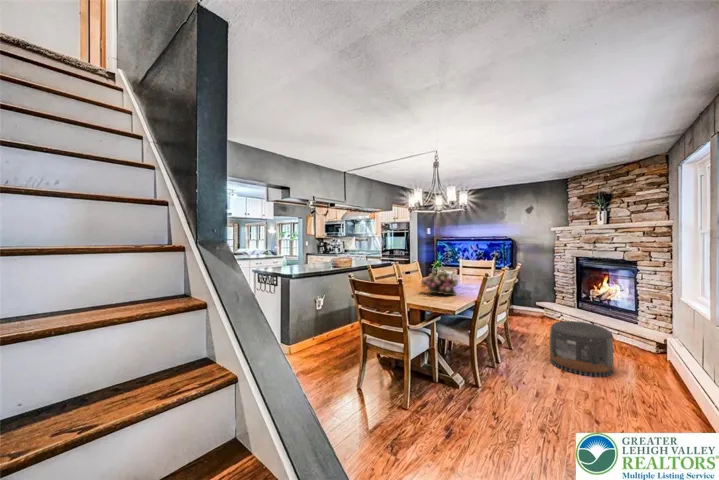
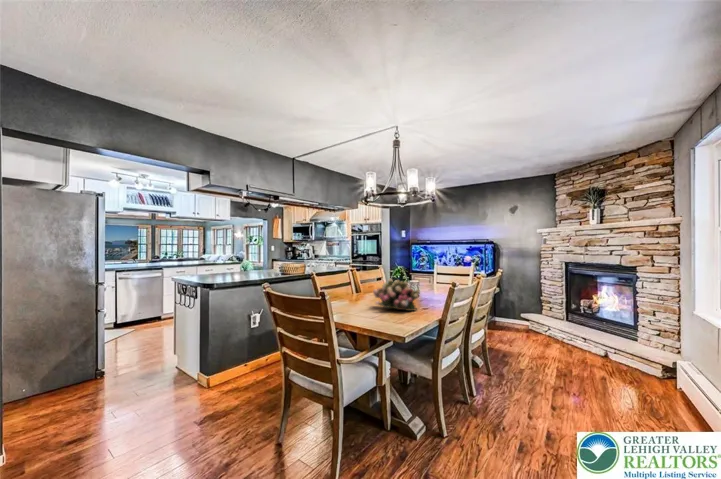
pouf: present [550,321,613,377] -> none [537,341,617,417]

